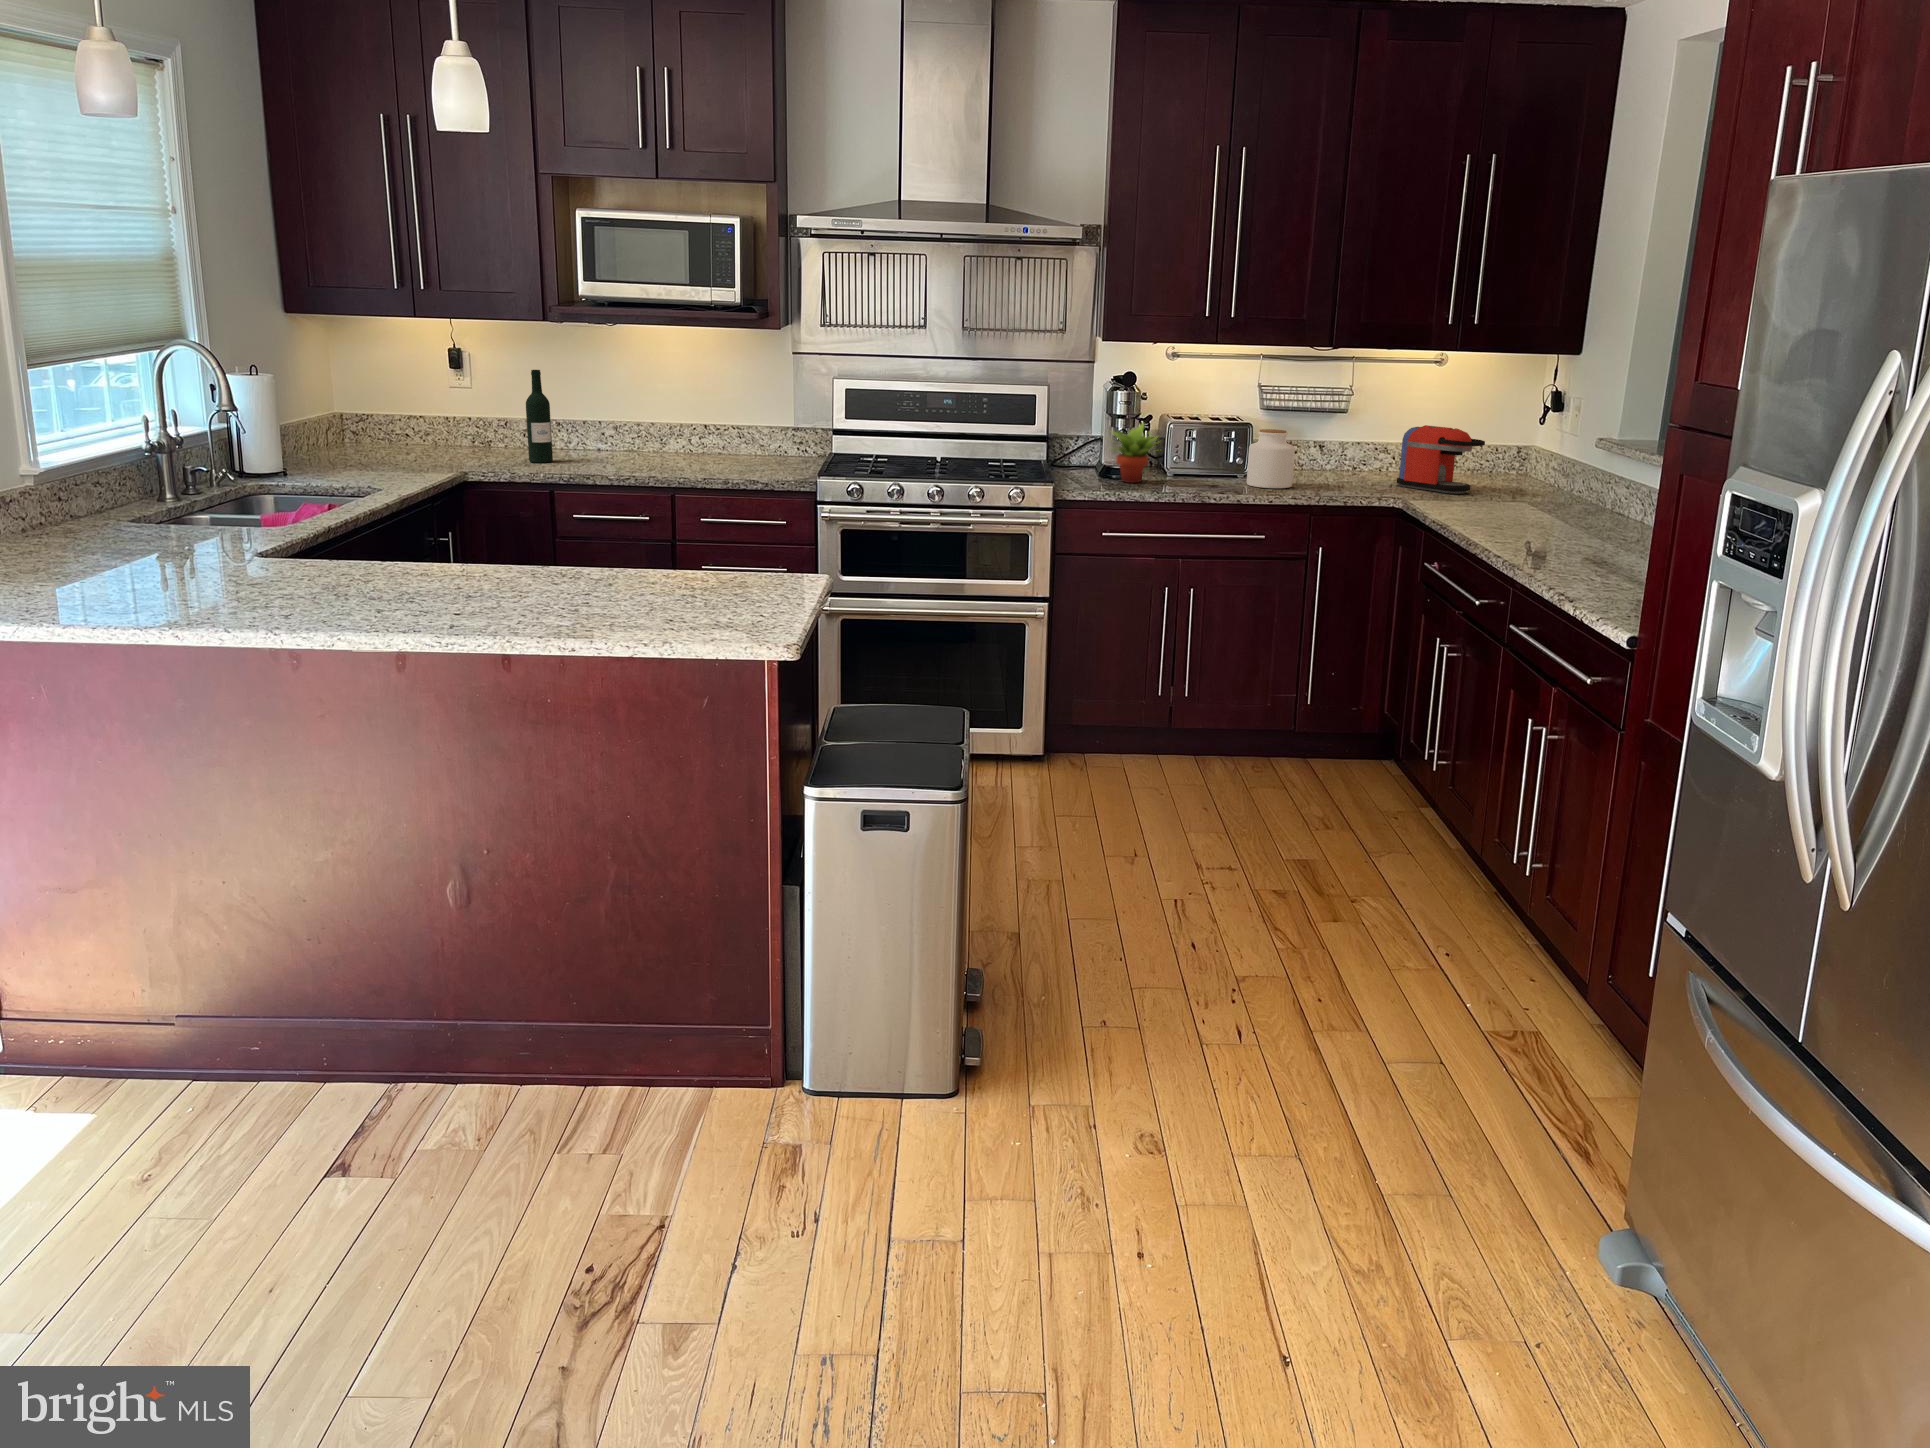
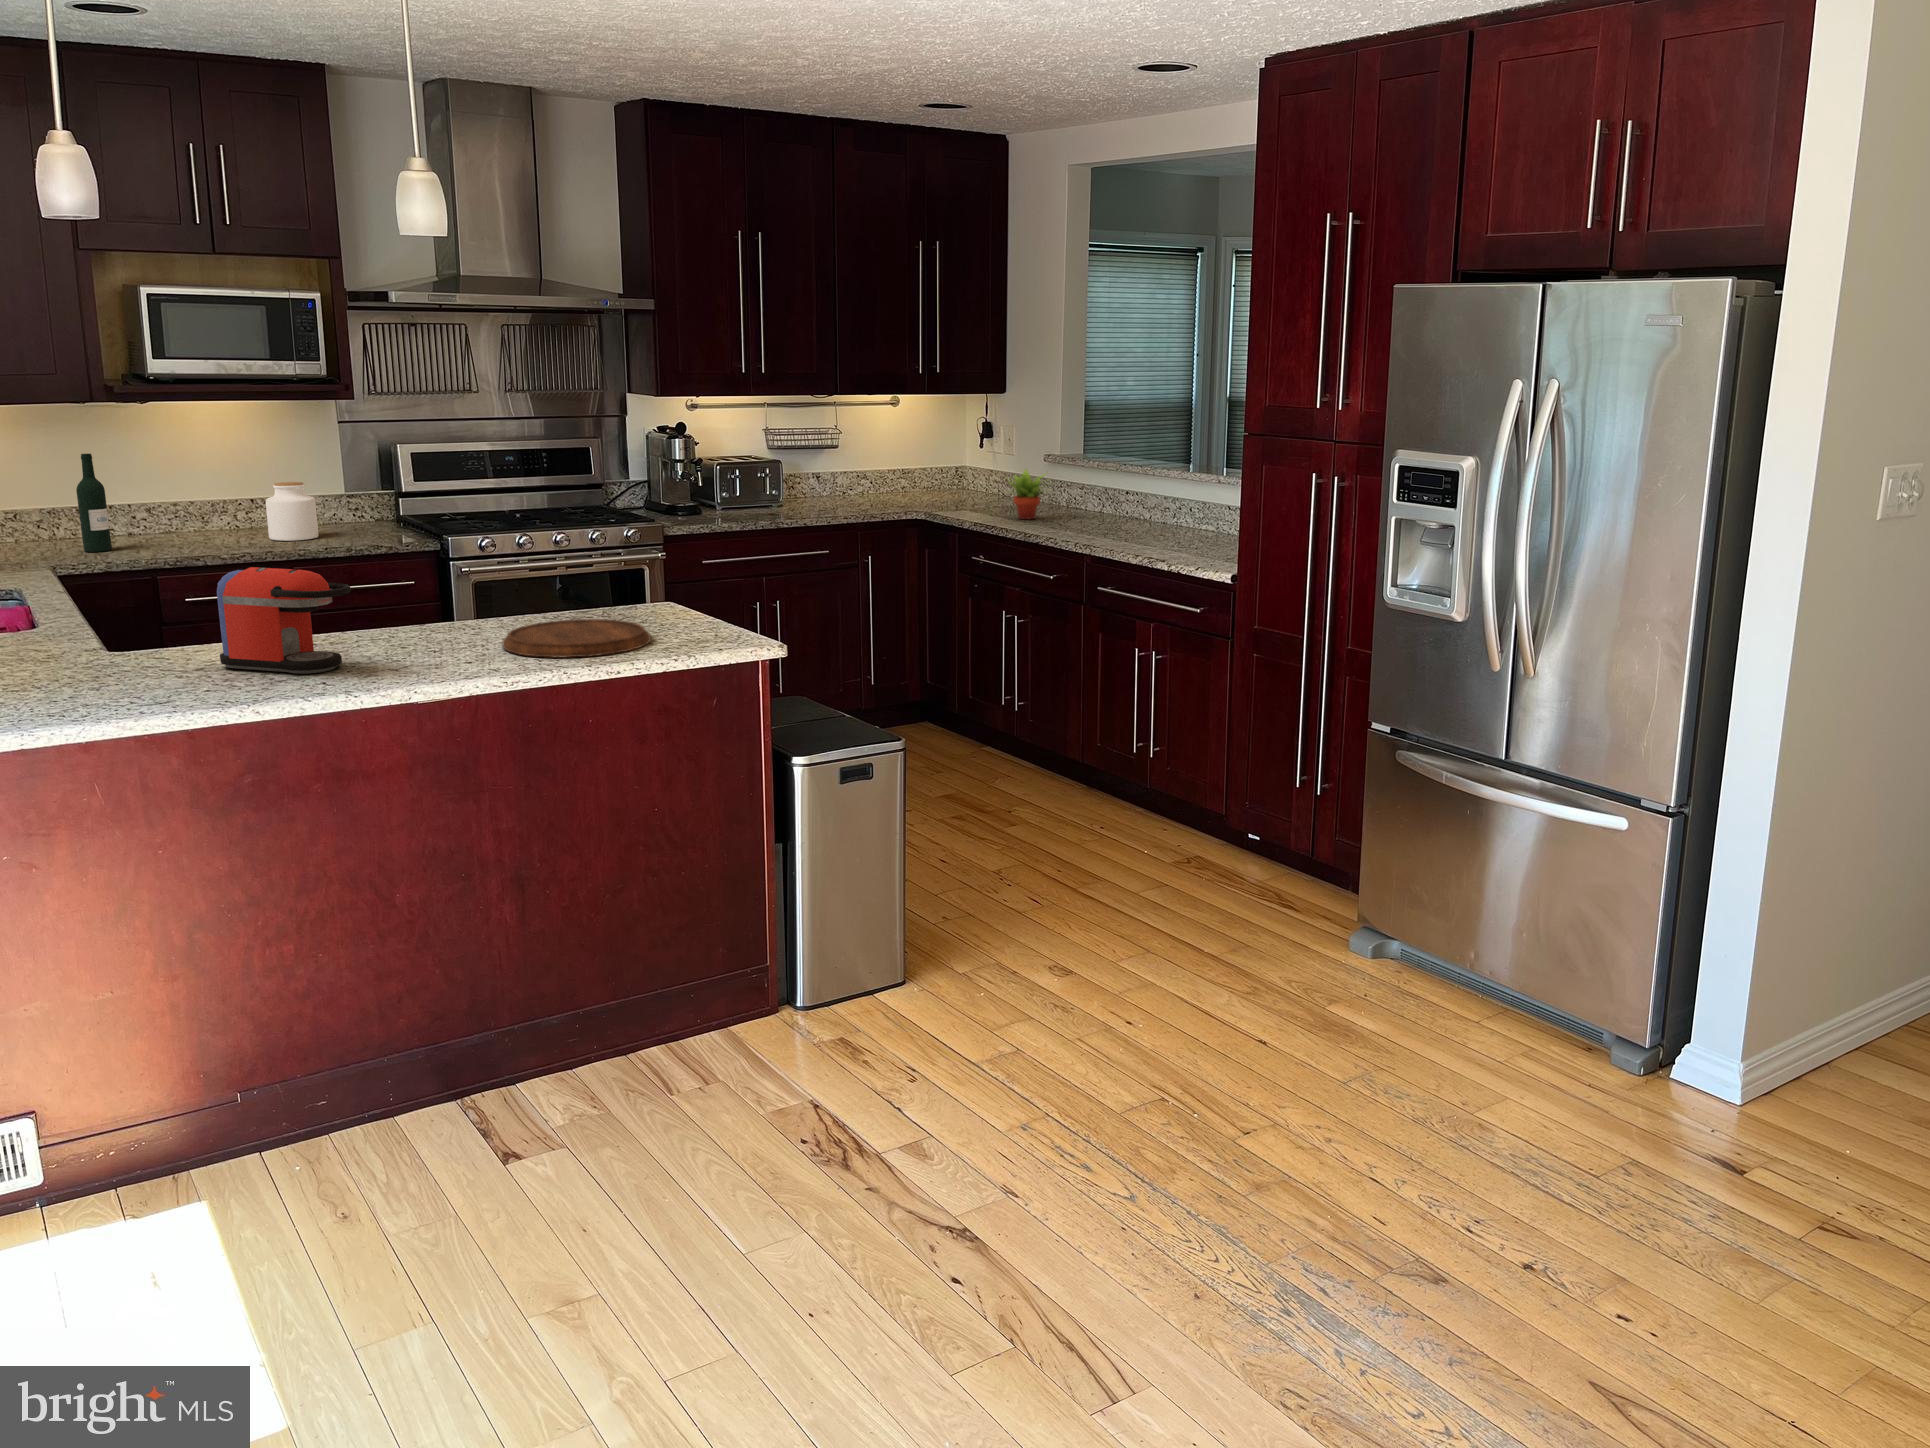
succulent plant: present [1111,423,1157,483] -> present [1006,469,1045,520]
coffee maker: present [1397,425,1485,494] -> present [217,567,351,674]
jar: present [1247,429,1295,488] -> present [266,482,319,541]
cutting board: none [498,579,673,626] -> present [503,619,651,658]

